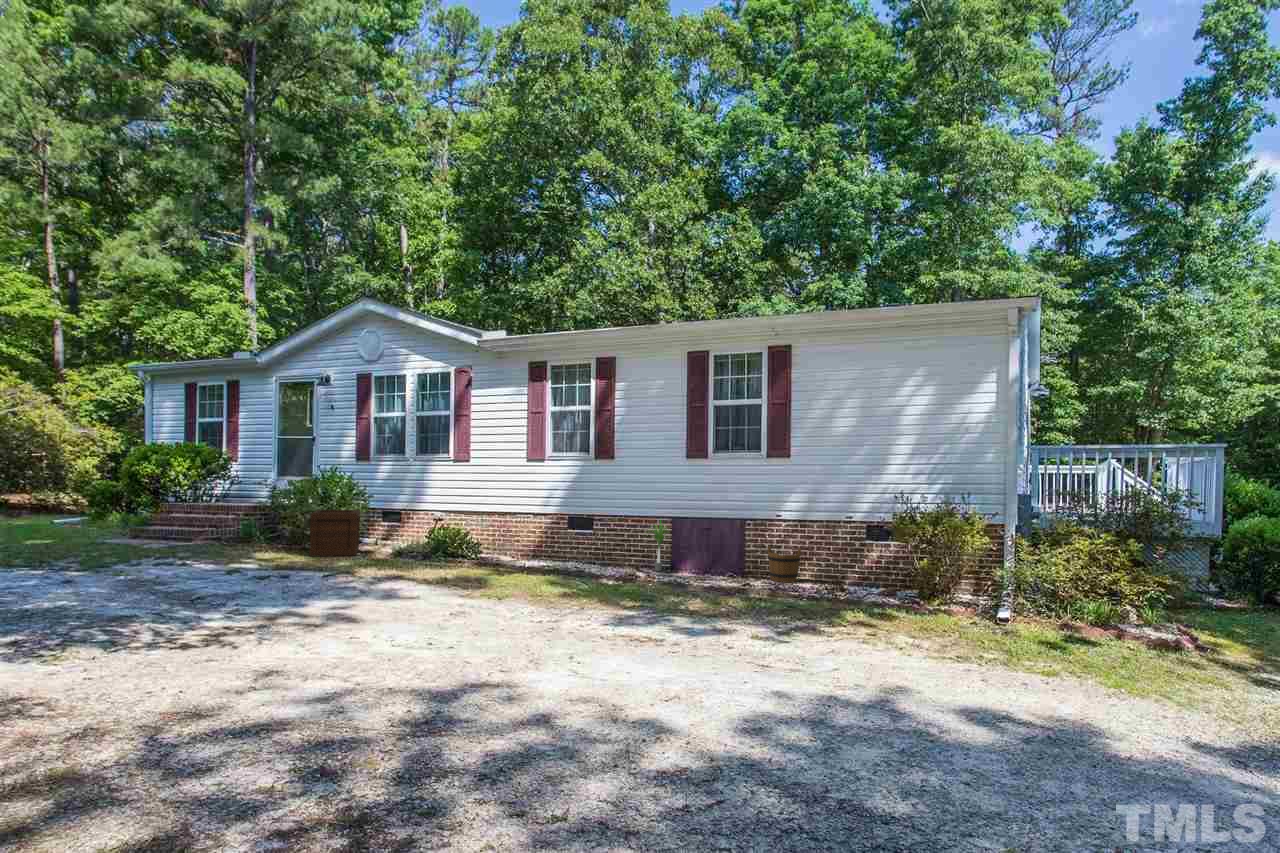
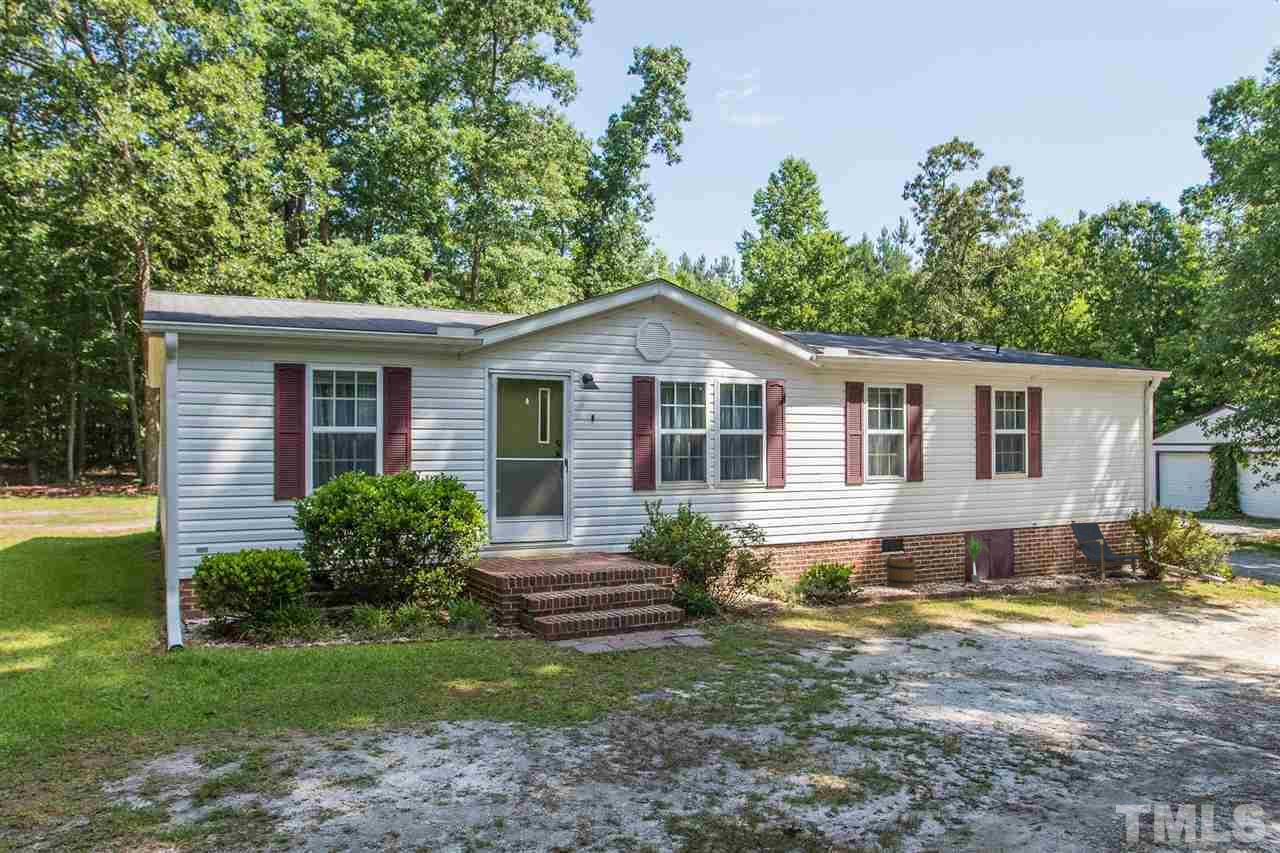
wooden crate: present [309,509,360,557] -> none [700,555,770,620]
lounge chair: none [829,518,895,596] -> present [1070,522,1140,579]
bucket: present [768,547,801,583] -> present [885,557,916,588]

